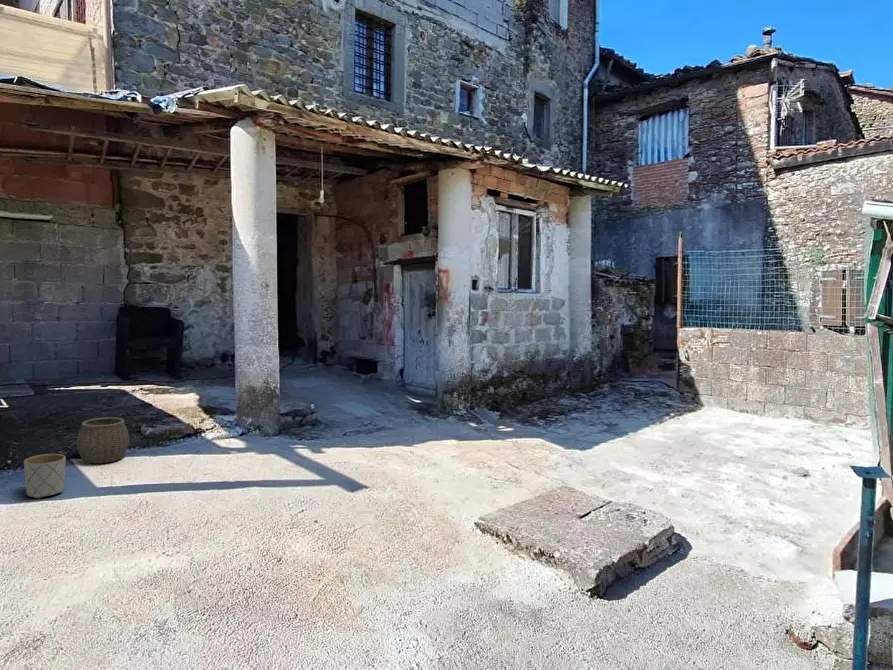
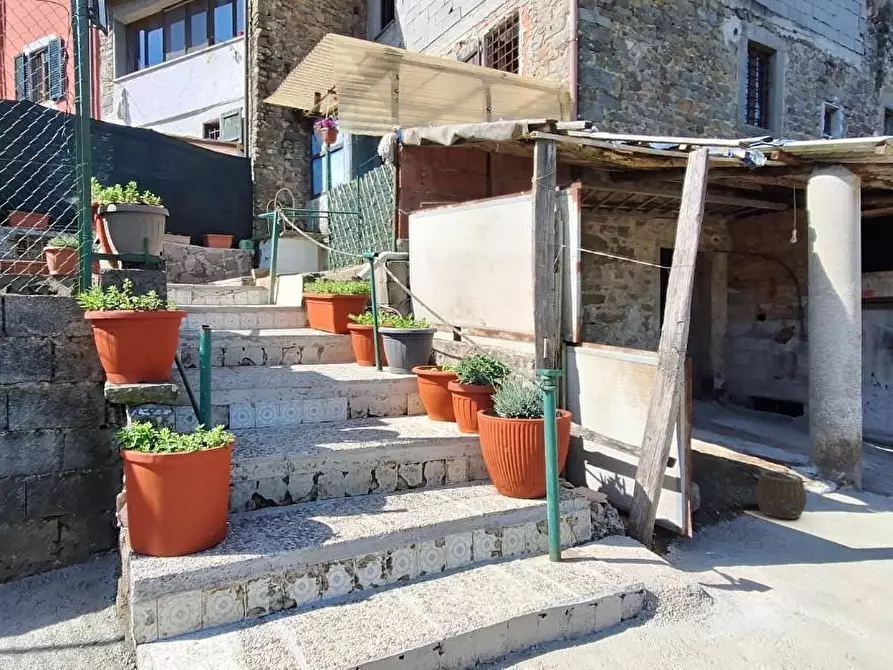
planter: present [24,454,66,498] -> none [802,511,843,557]

